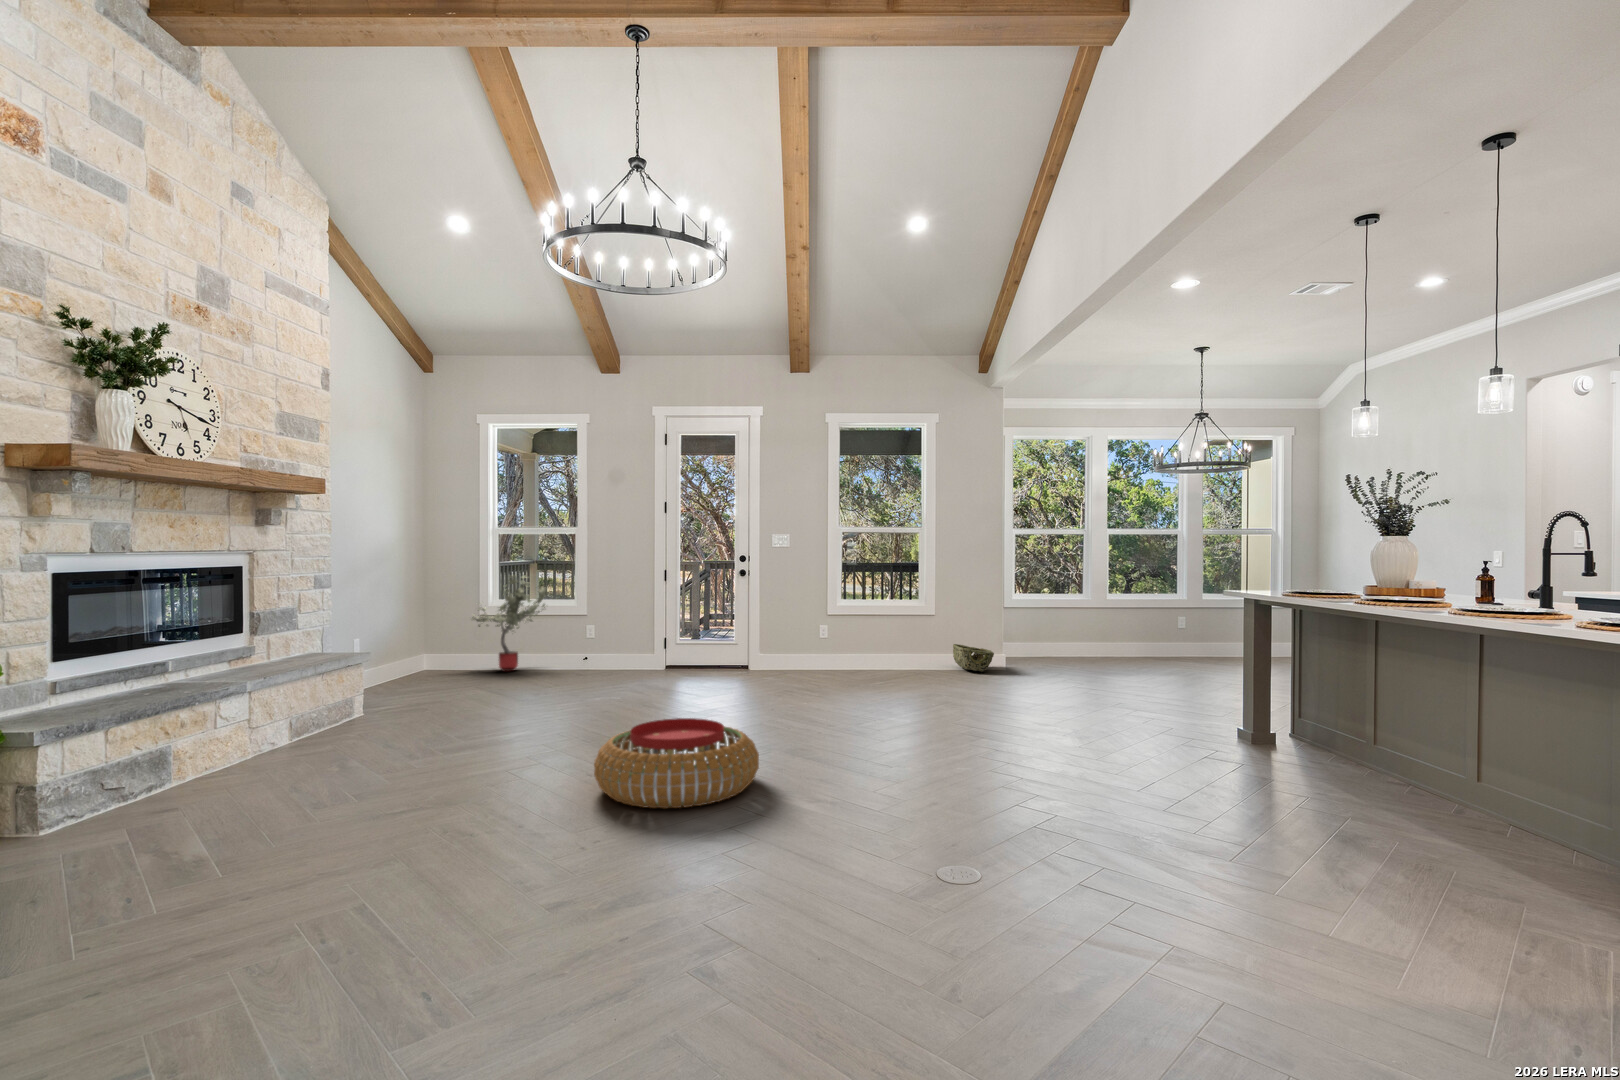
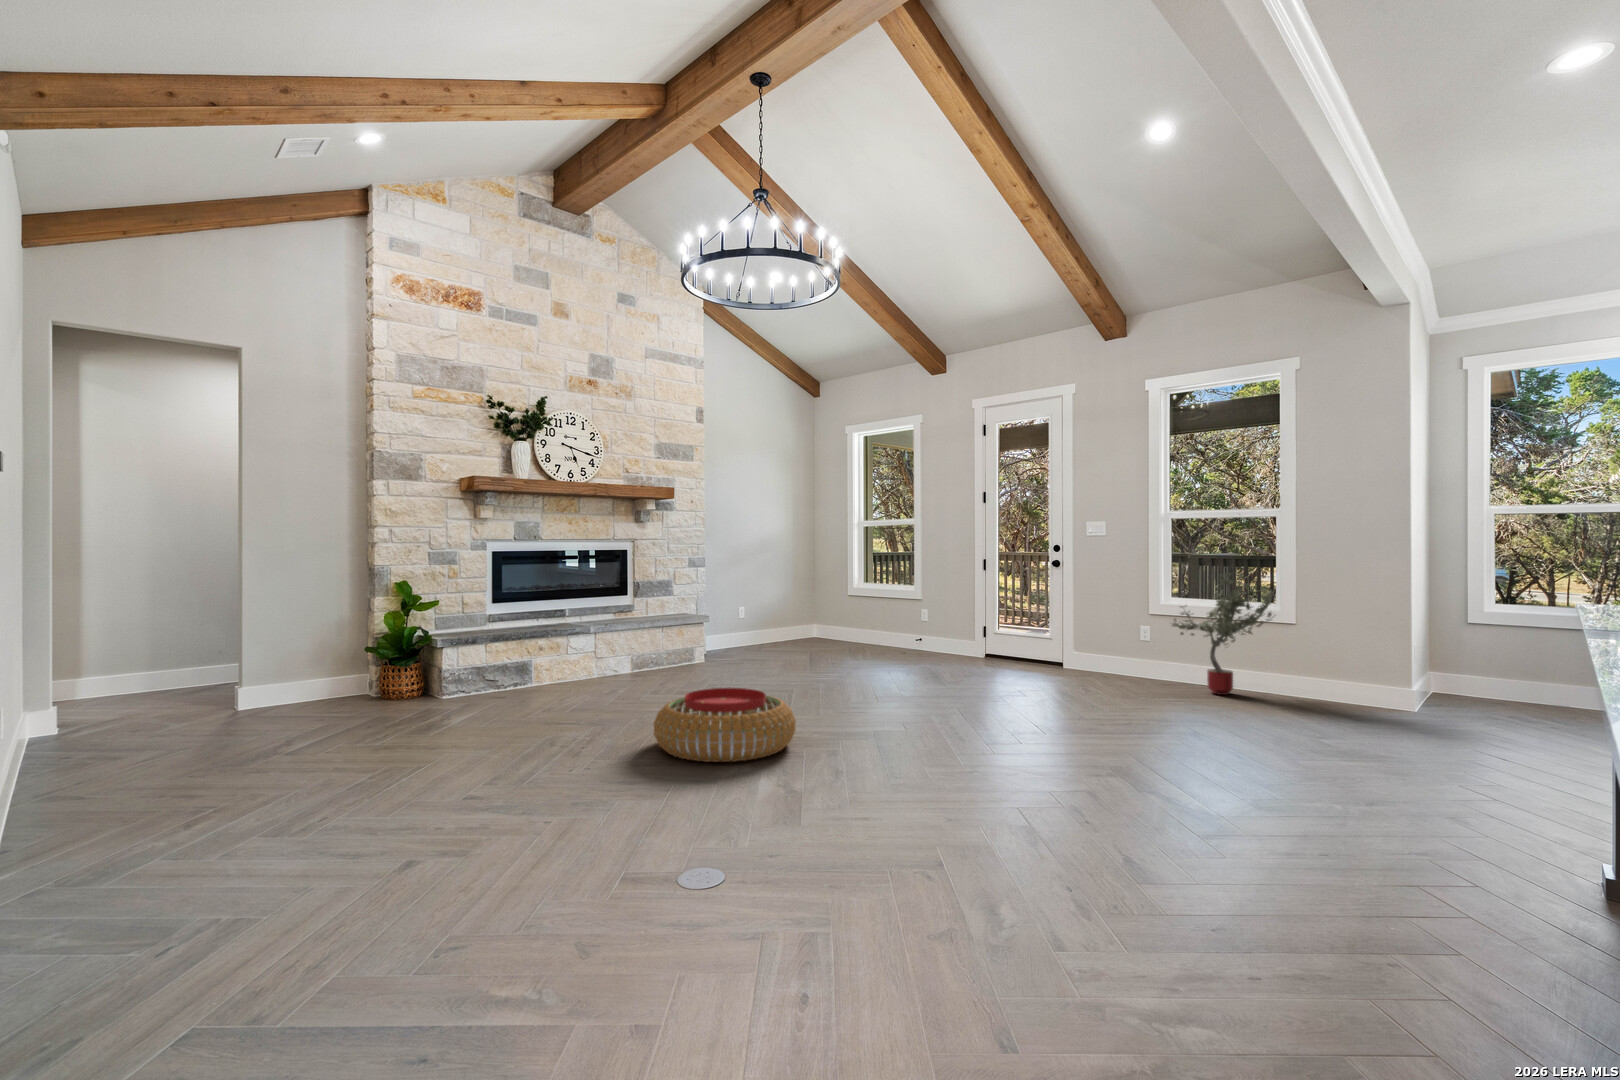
potted tree: present [472,575,546,671] -> present [1172,574,1273,695]
woven basket: present [953,644,994,671] -> none [1314,672,1384,714]

